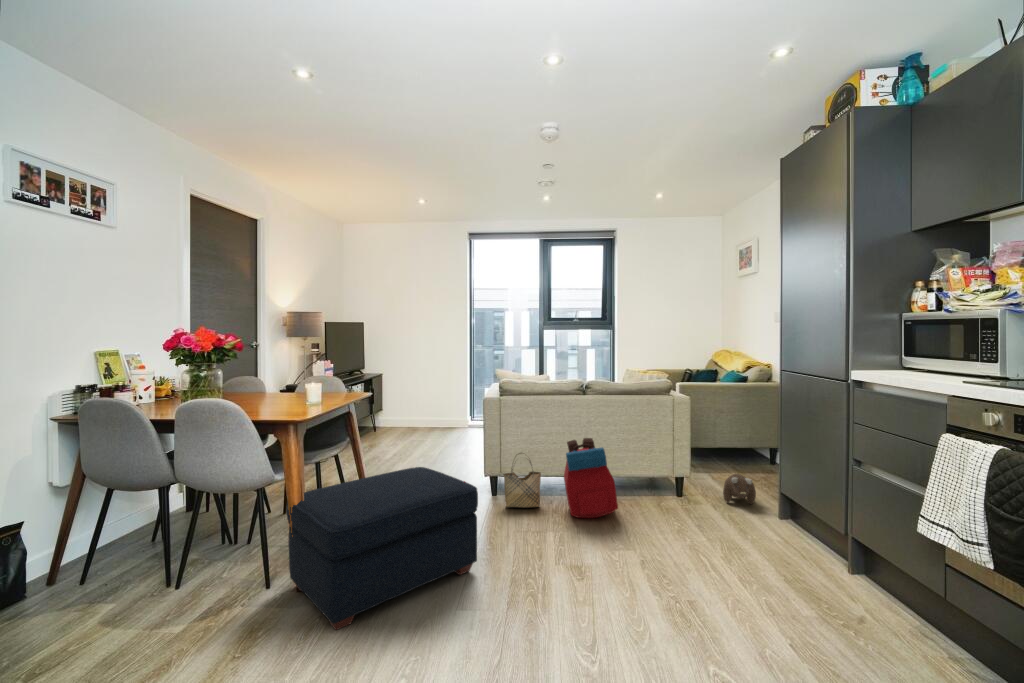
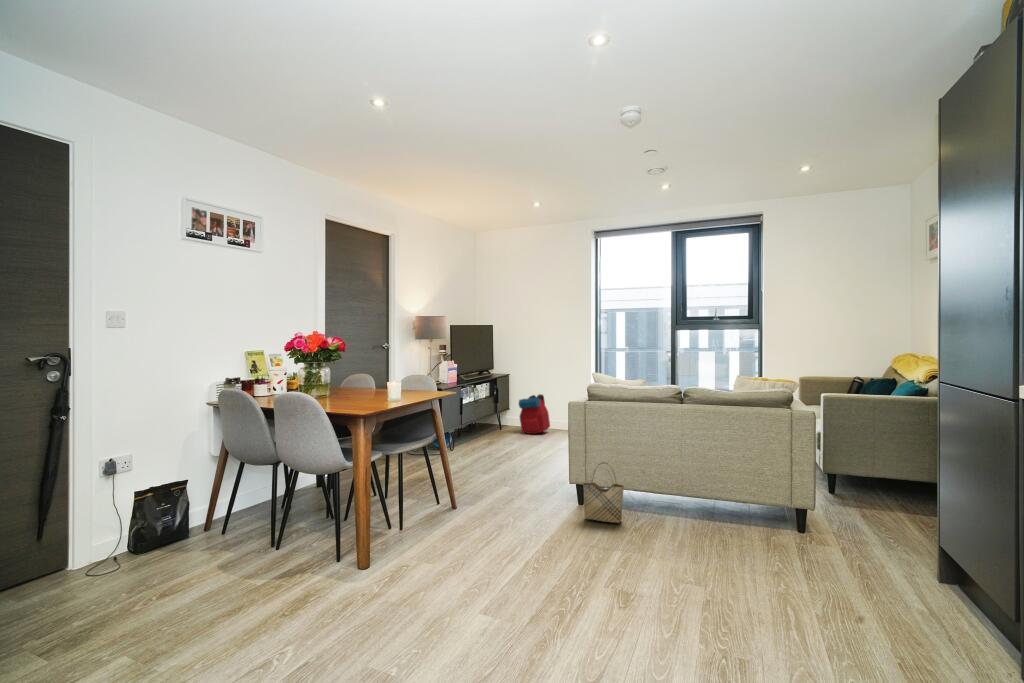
backpack: present [564,438,618,518] -> present [519,394,550,434]
ottoman: present [286,467,478,630] -> none [350,467,519,610]
plush toy: present [723,474,756,504] -> none [862,514,911,557]

